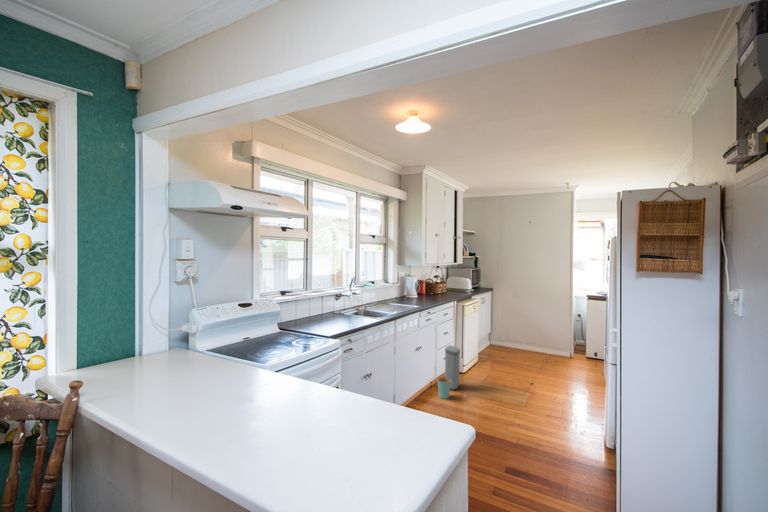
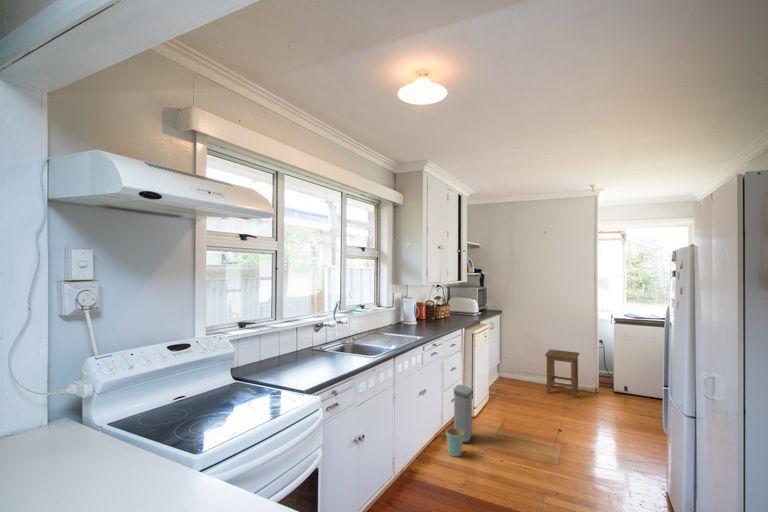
stool: none [527,321,556,361] -> present [545,349,579,398]

